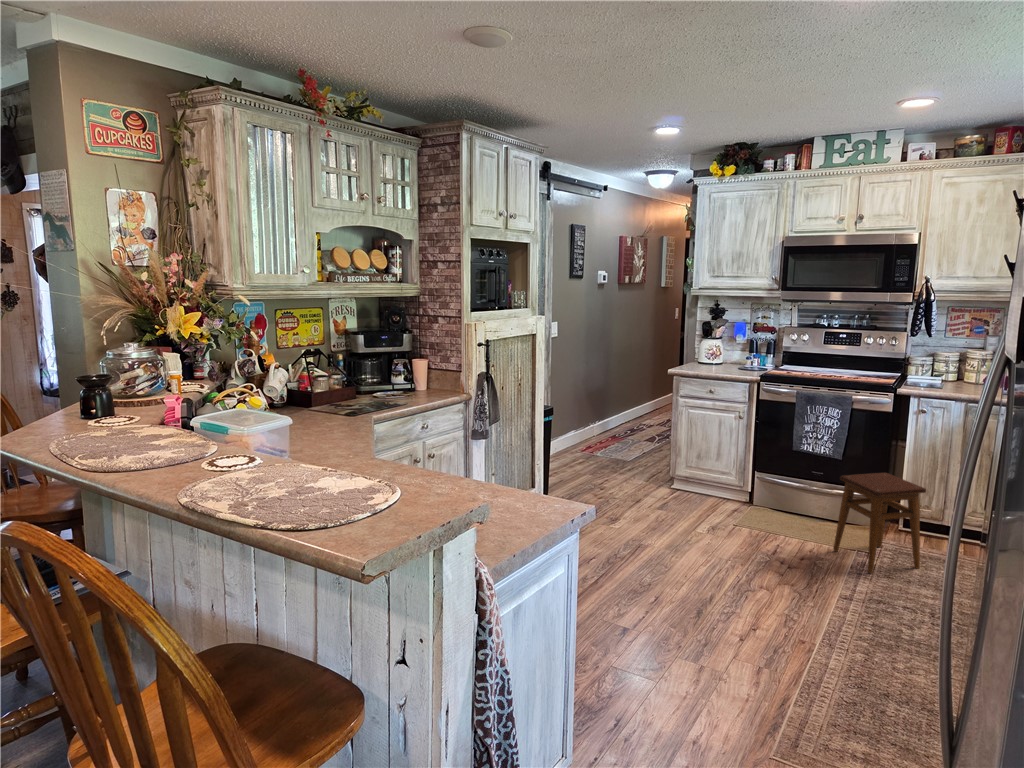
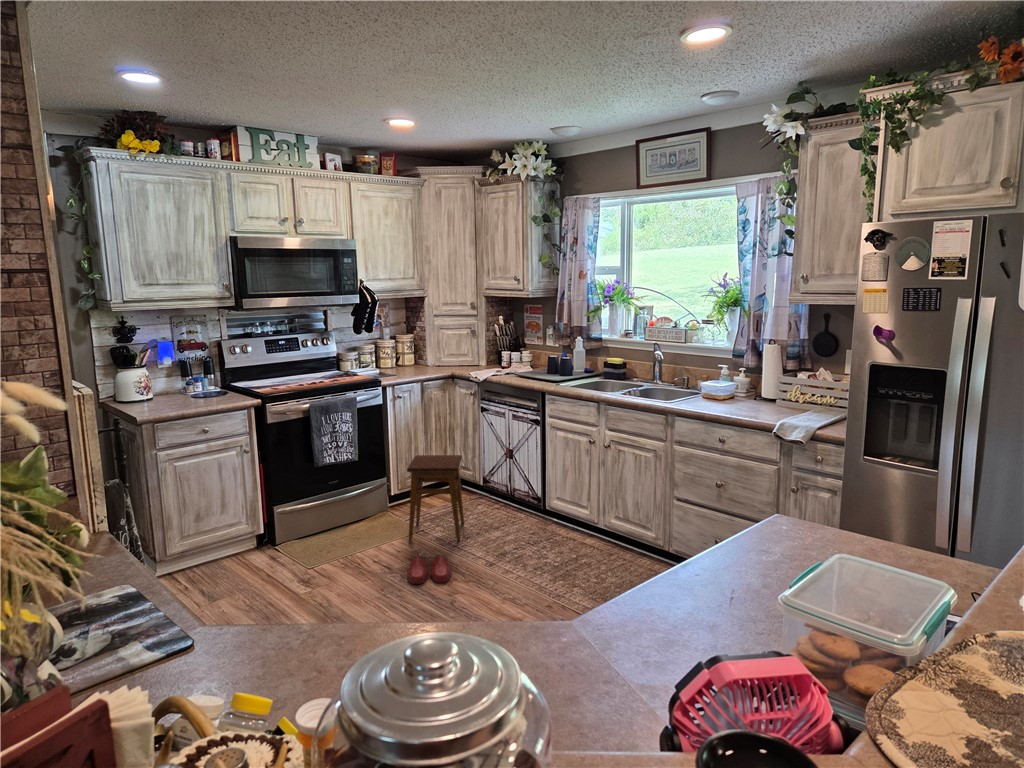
slippers: none [757,553,820,582] -> present [407,555,451,584]

